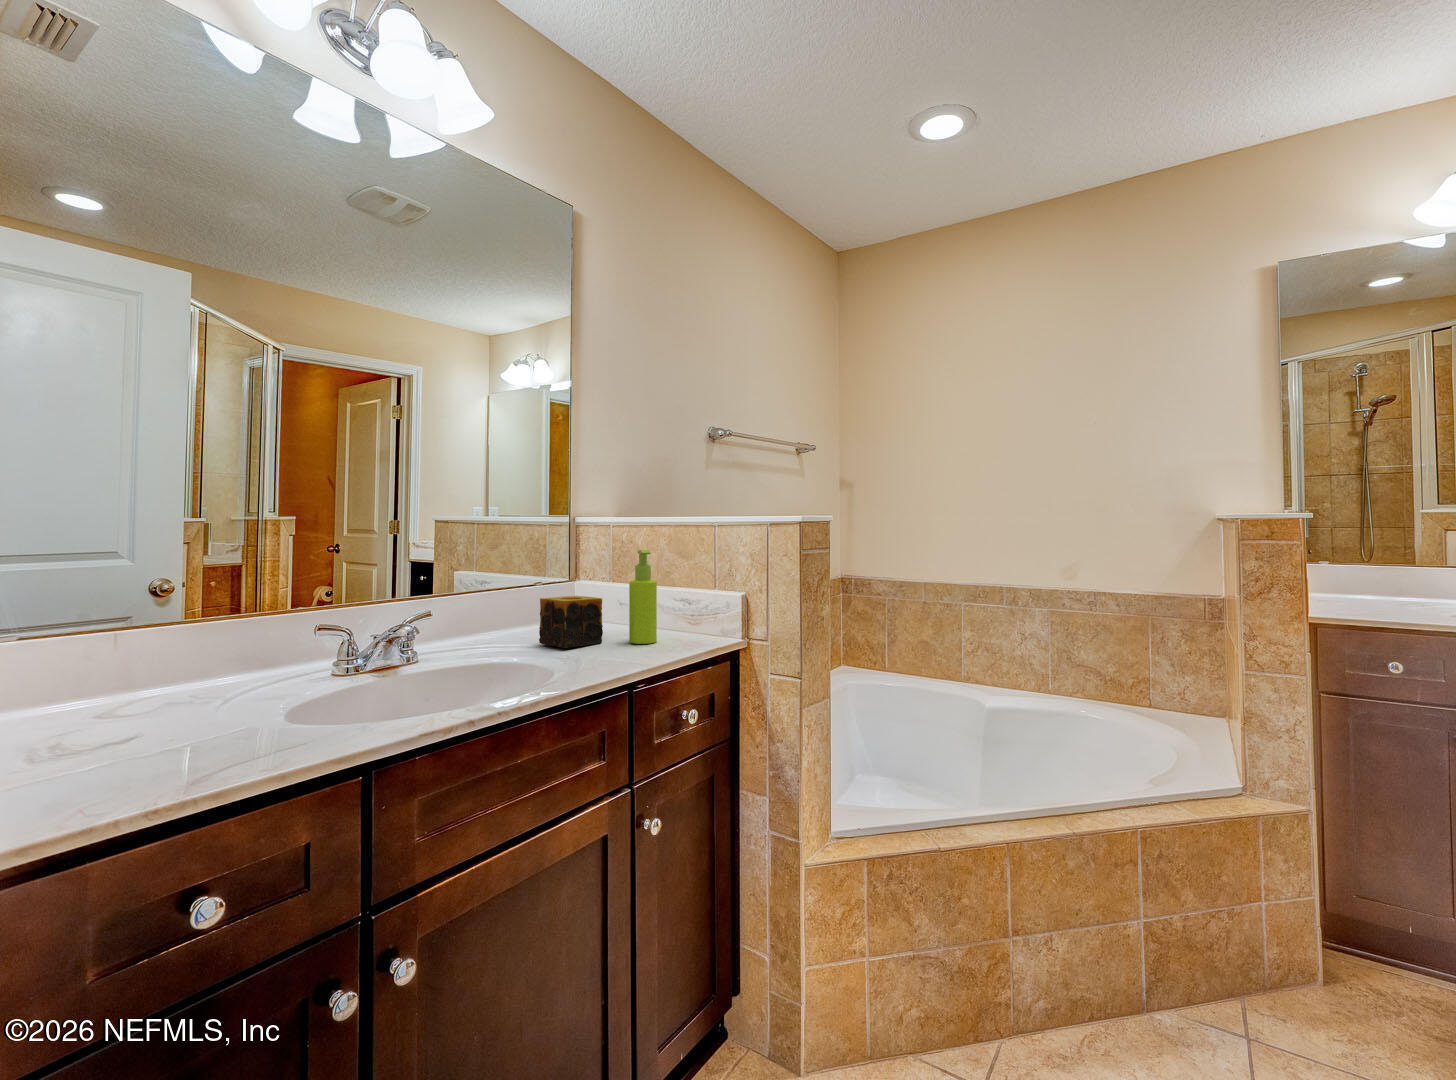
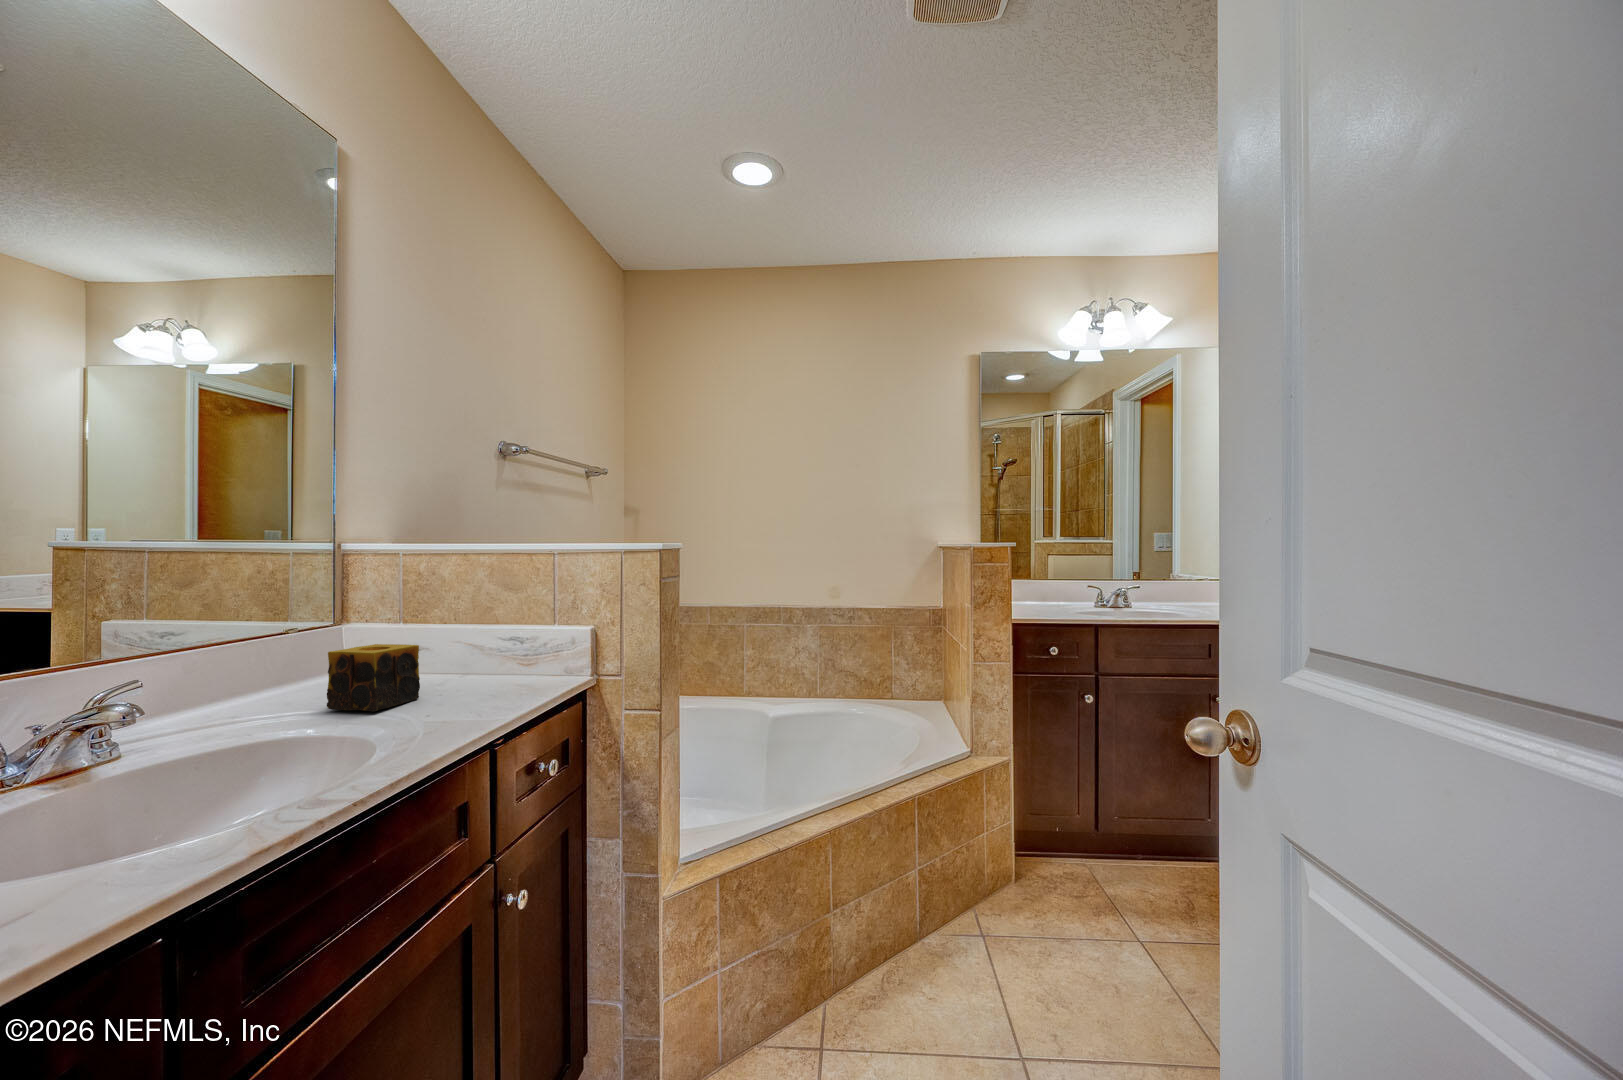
soap dispenser: present [629,550,657,644] -> none [457,585,492,695]

